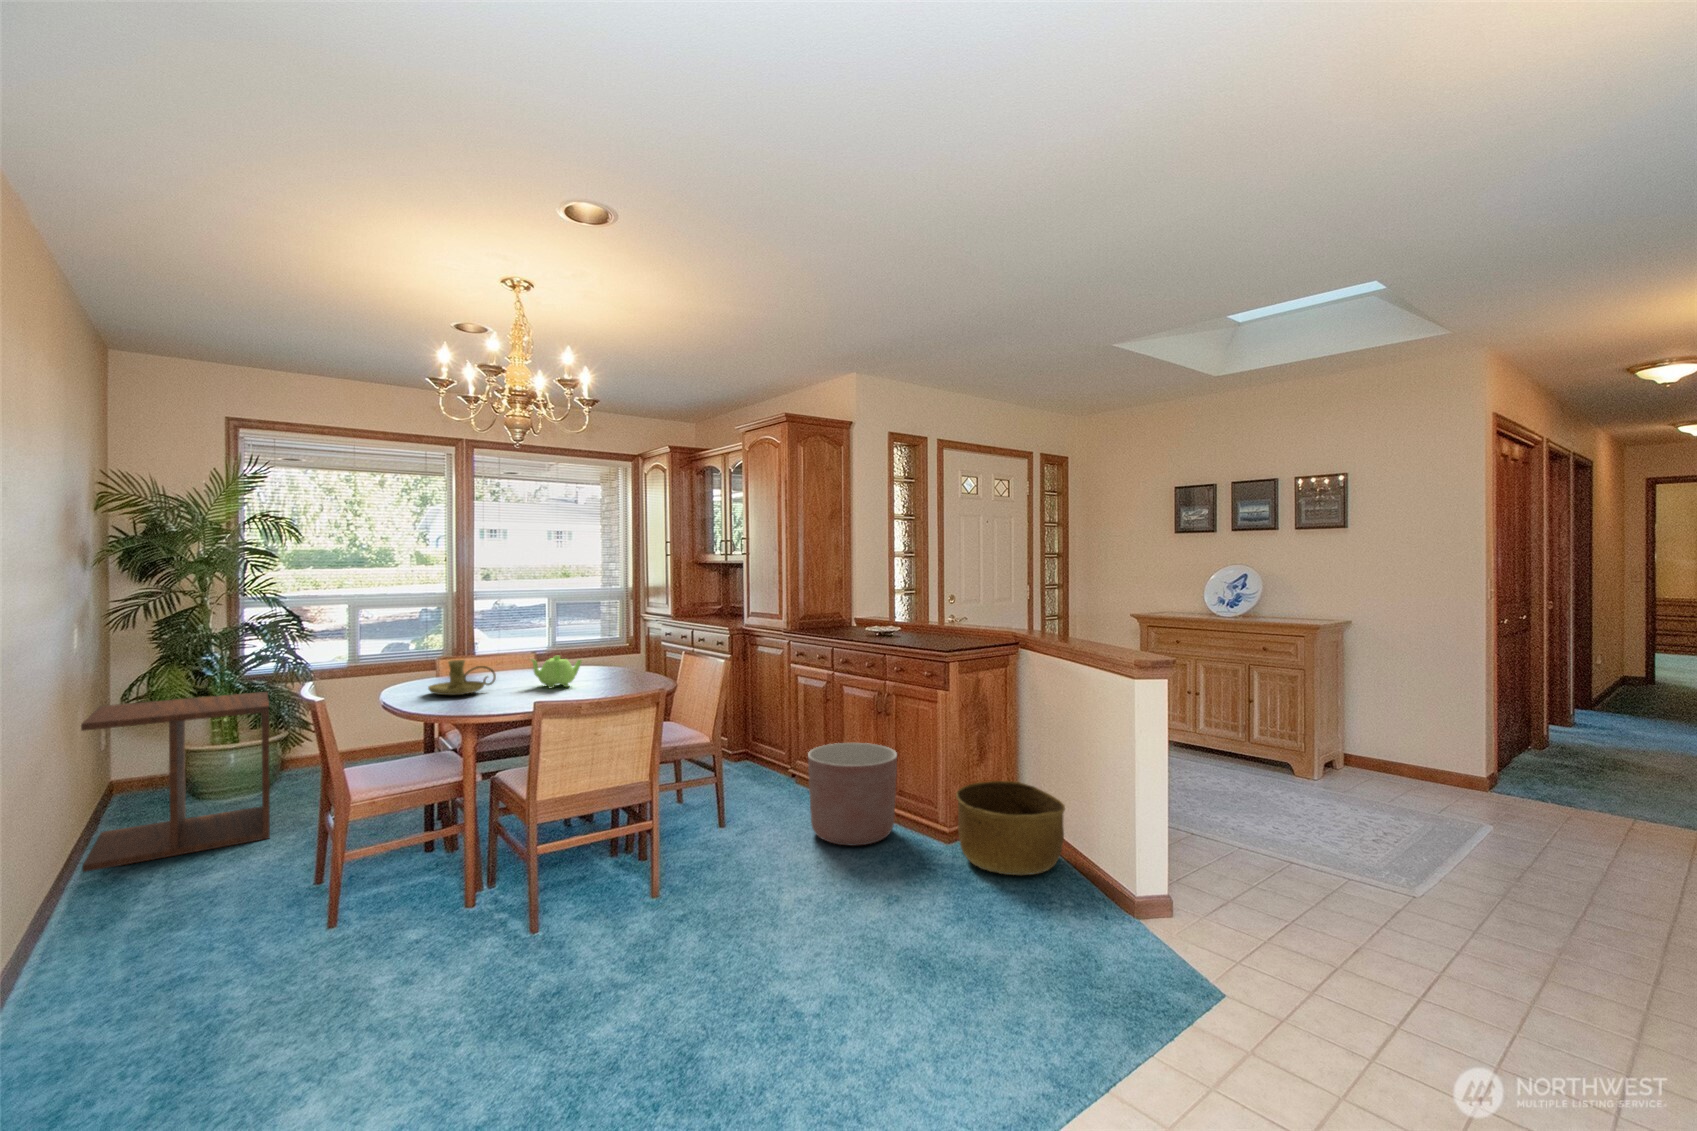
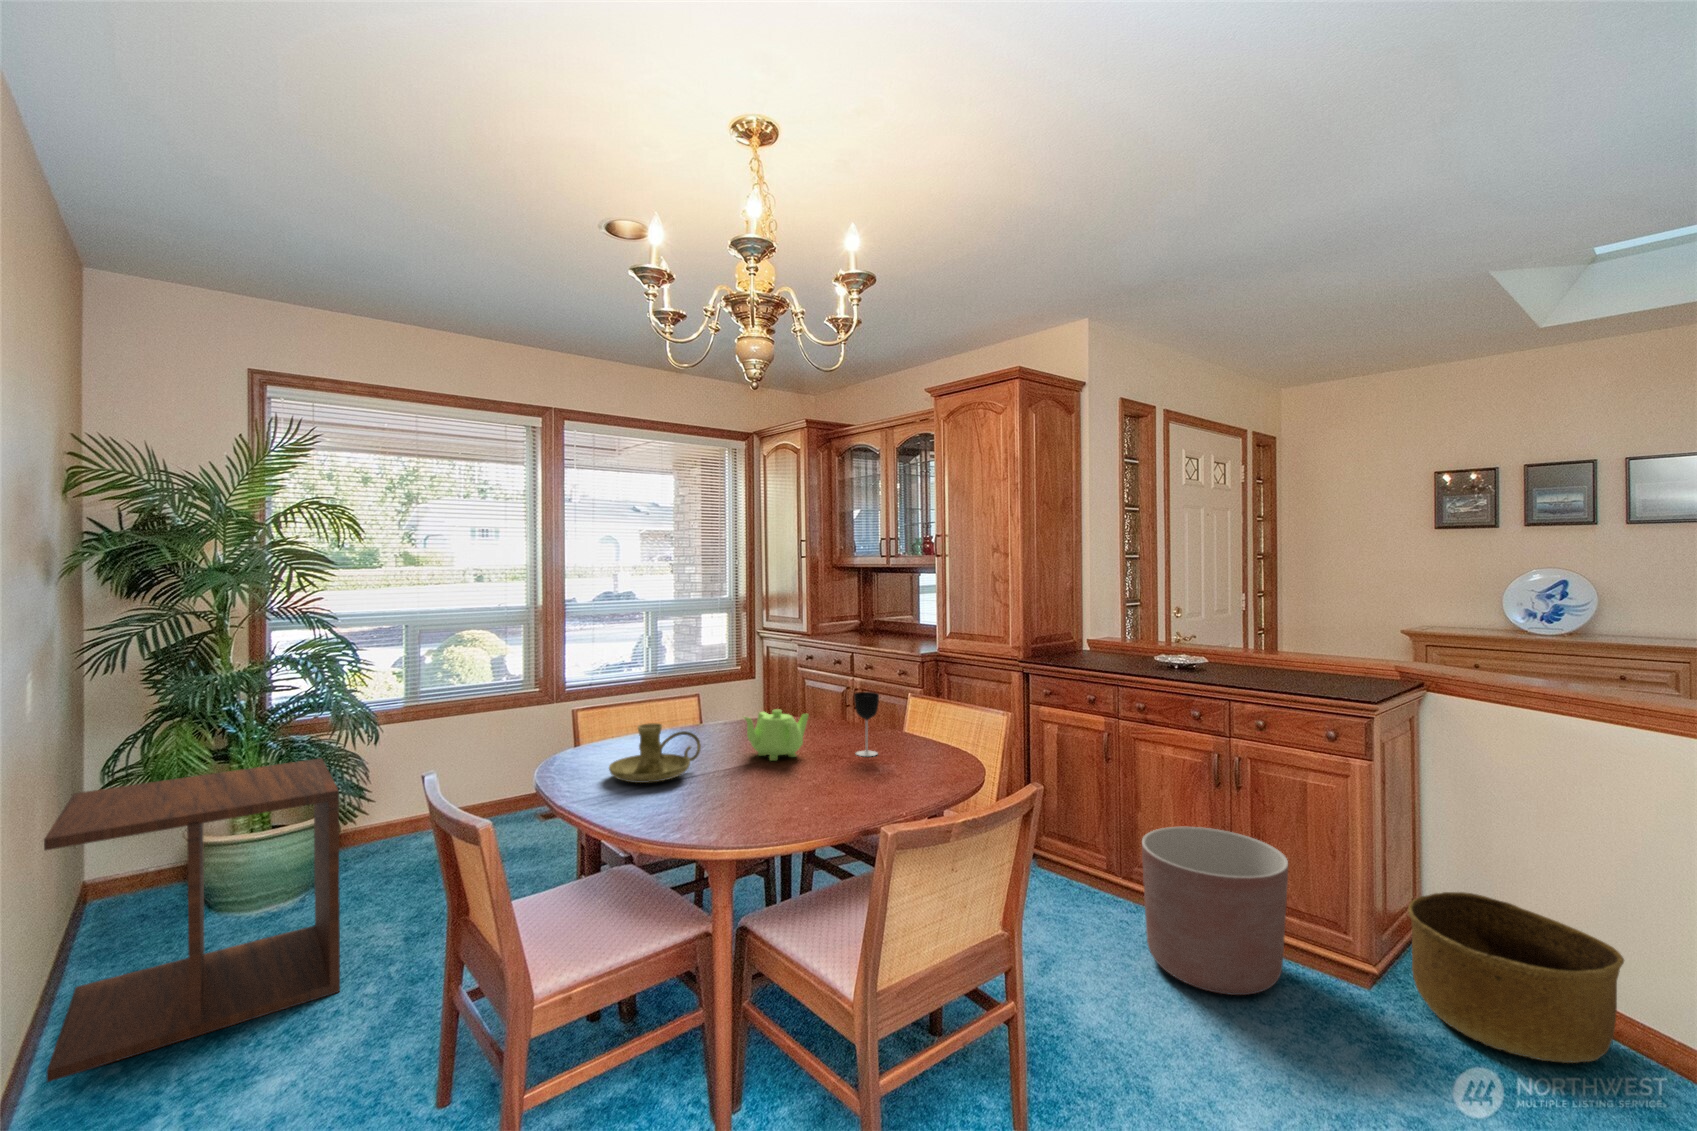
wine glass: none [612,645,629,688] -> present [854,692,879,756]

